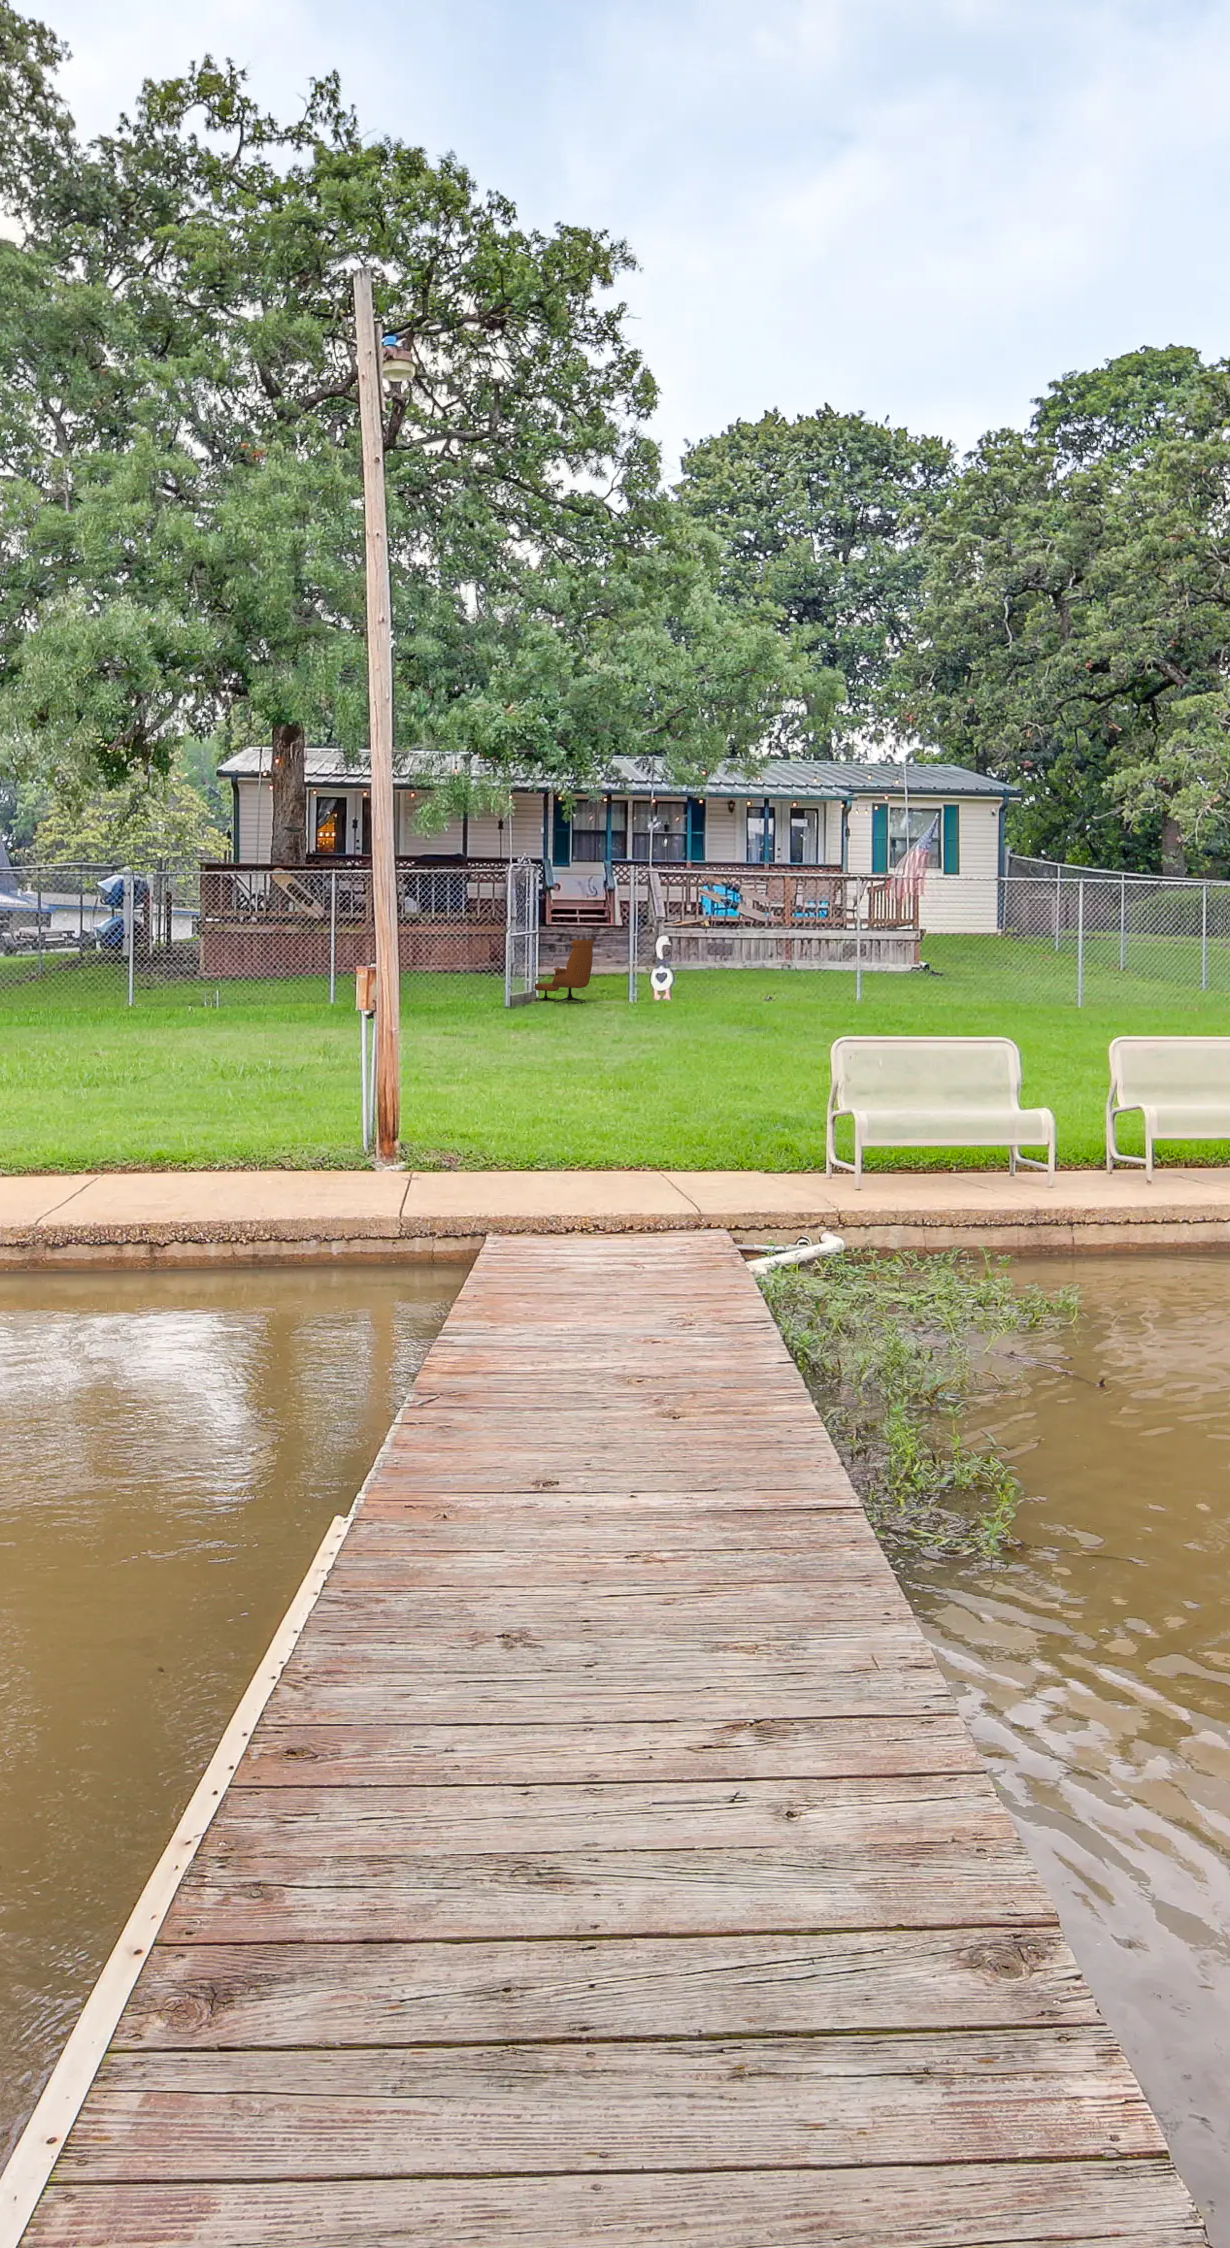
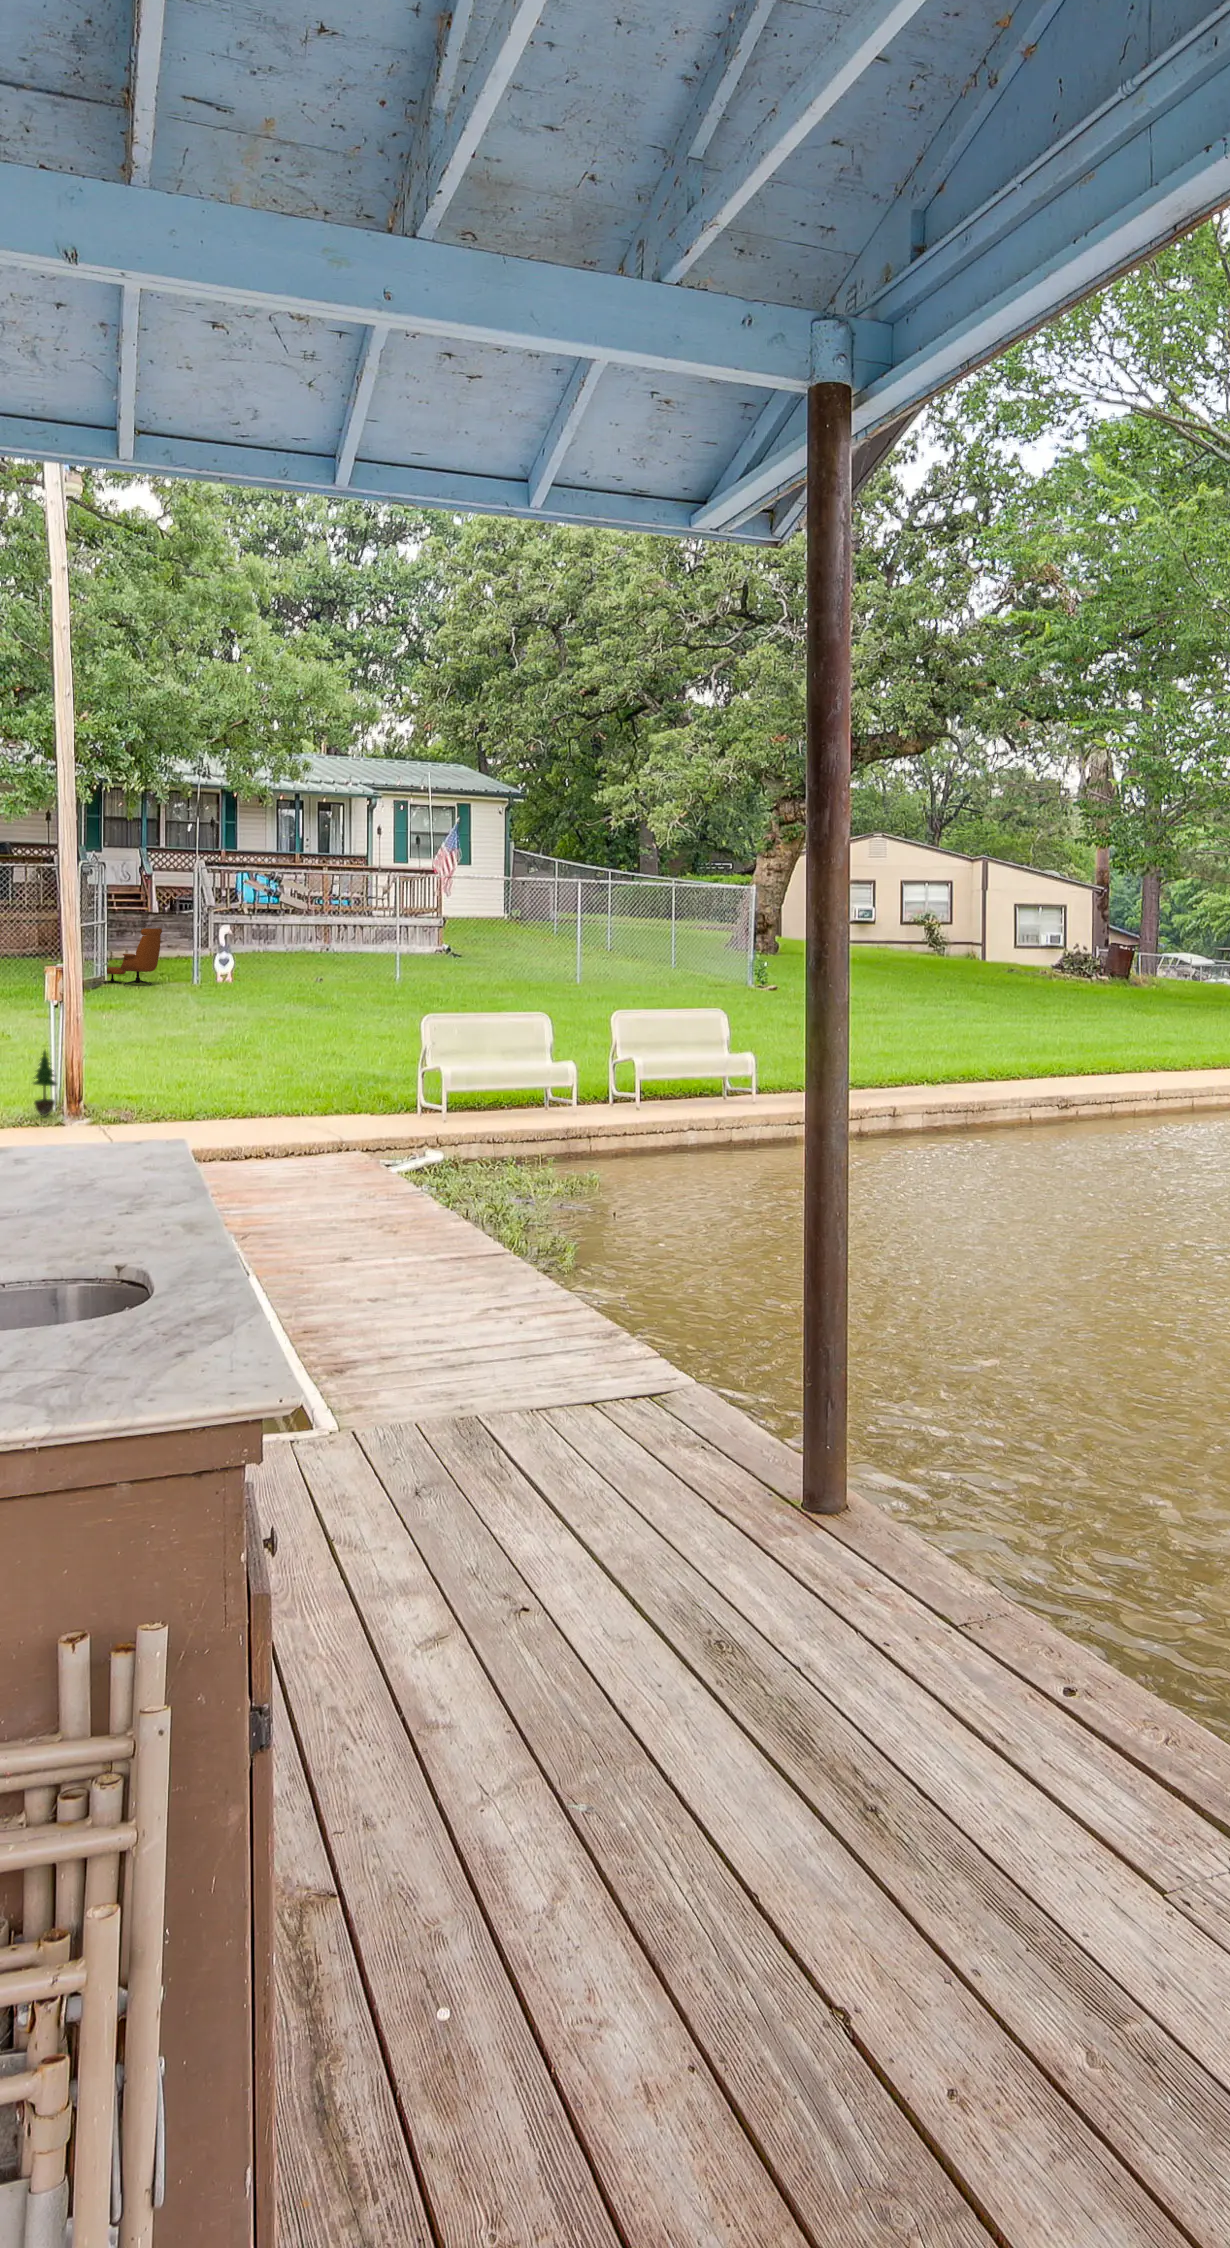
potted tree: none [342,1074,373,1160] -> present [33,1051,56,1116]

